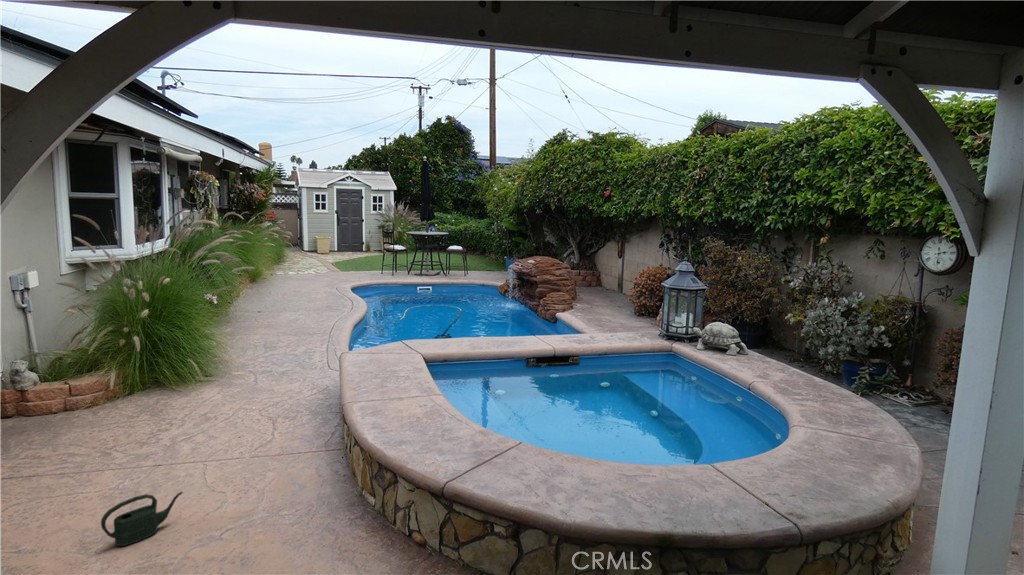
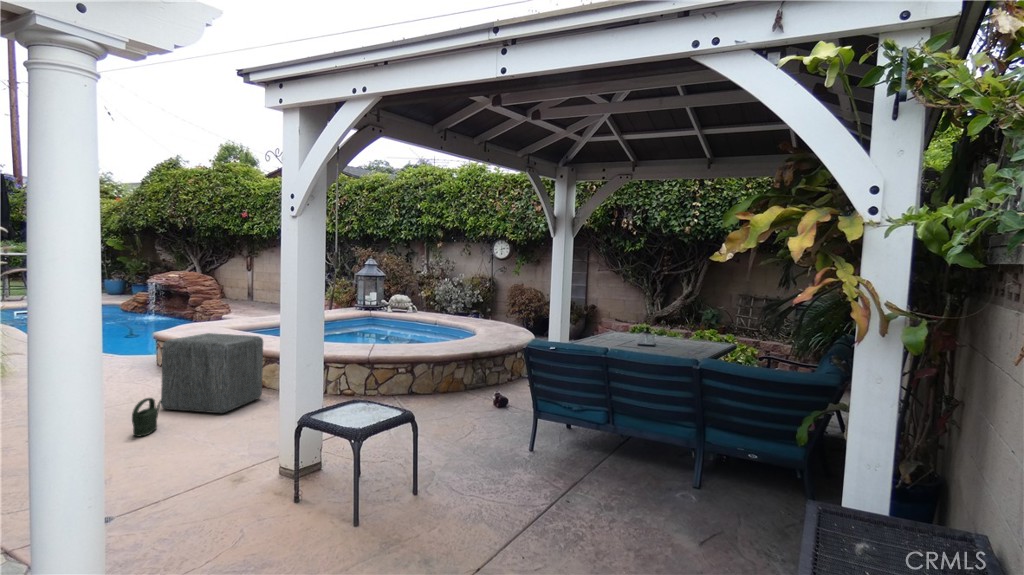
ottoman: none [224,396,337,524] -> present [161,333,263,413]

